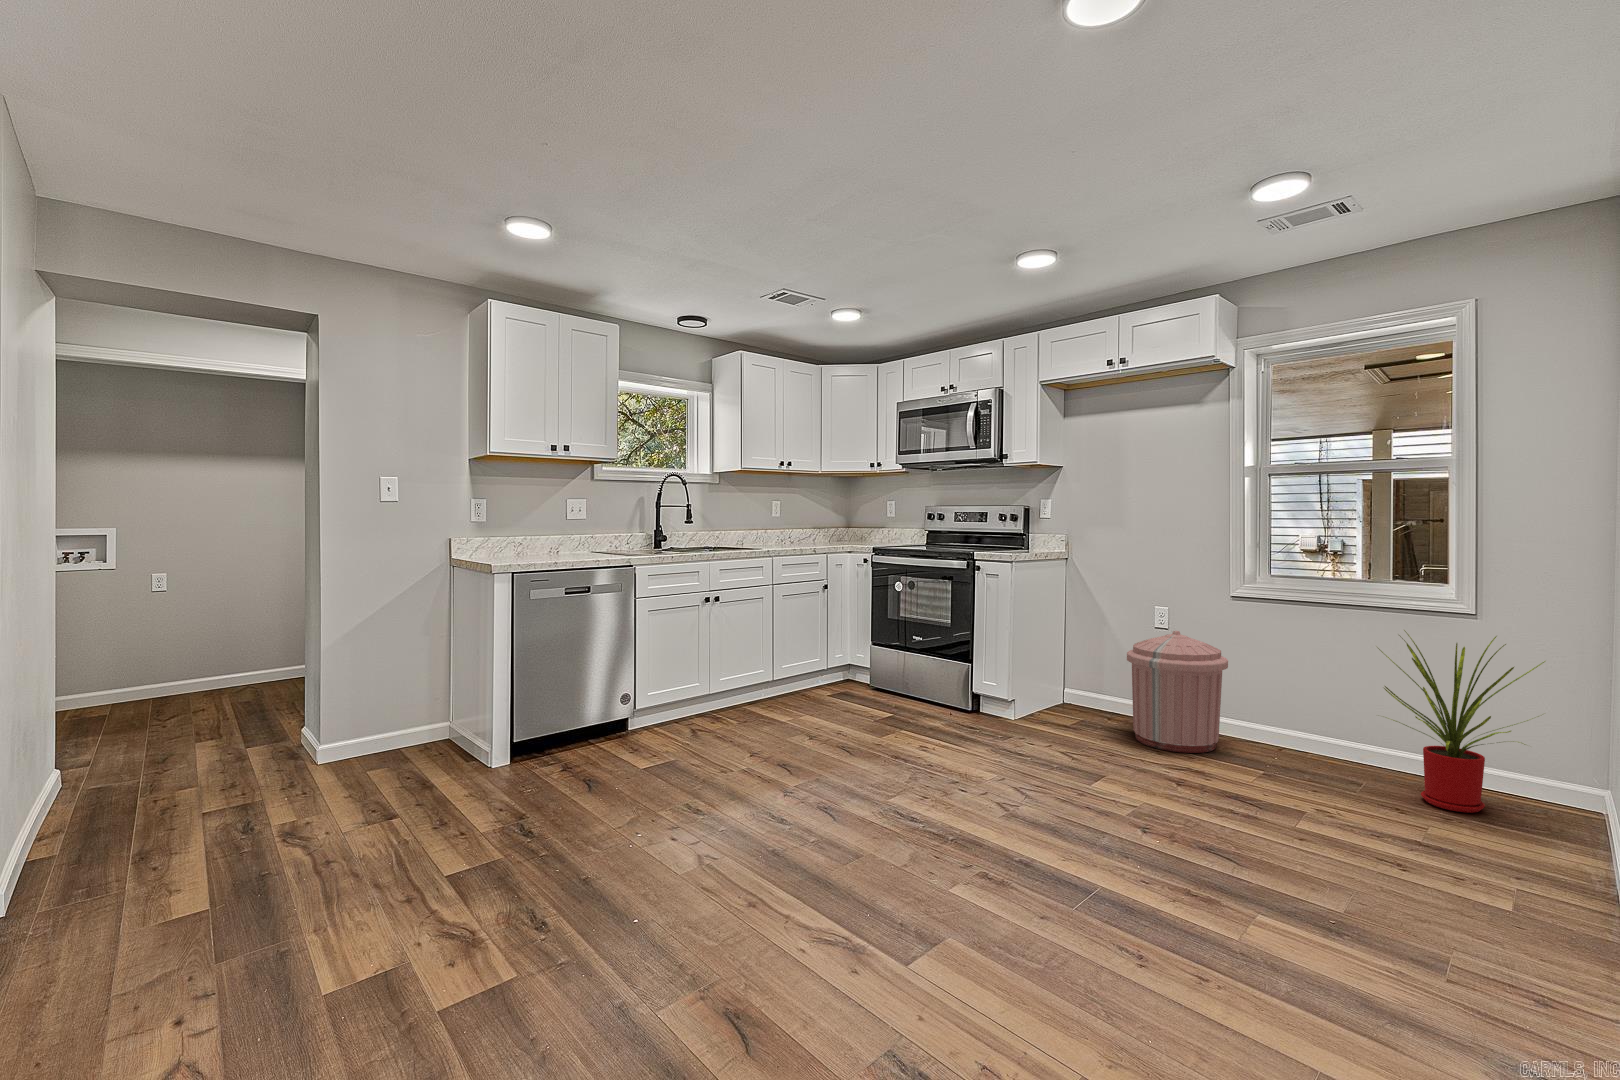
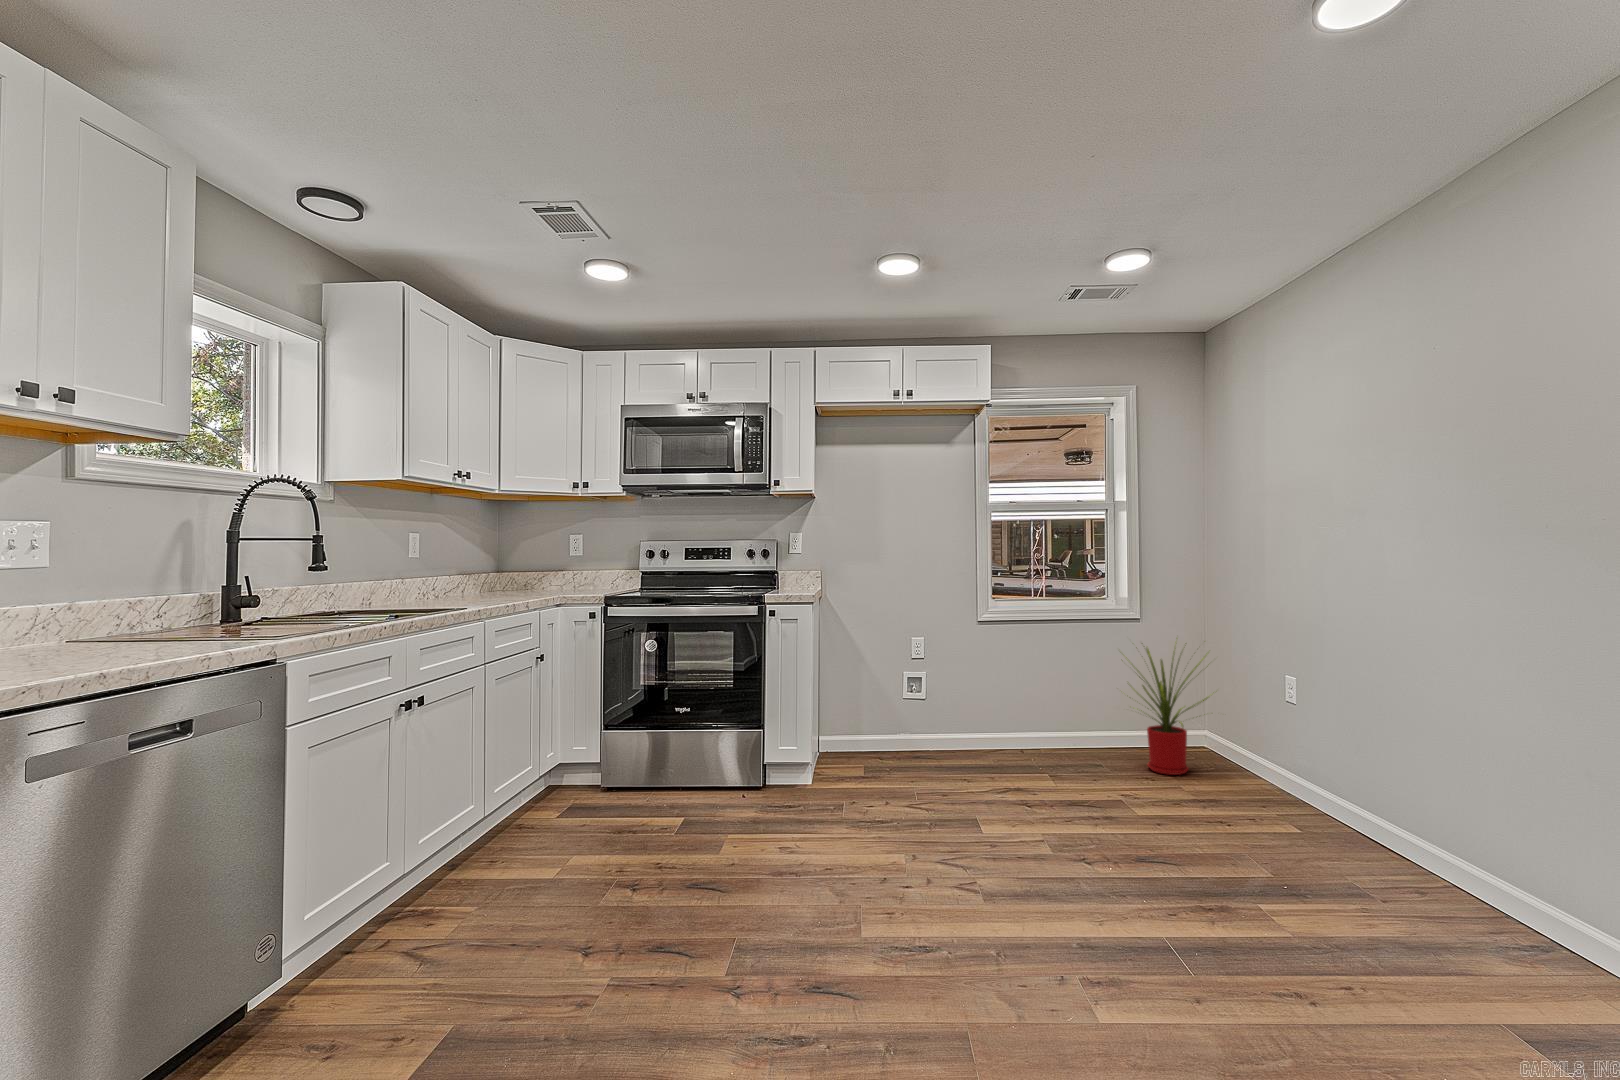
trash can: present [1127,631,1228,753] -> none [910,659,998,776]

